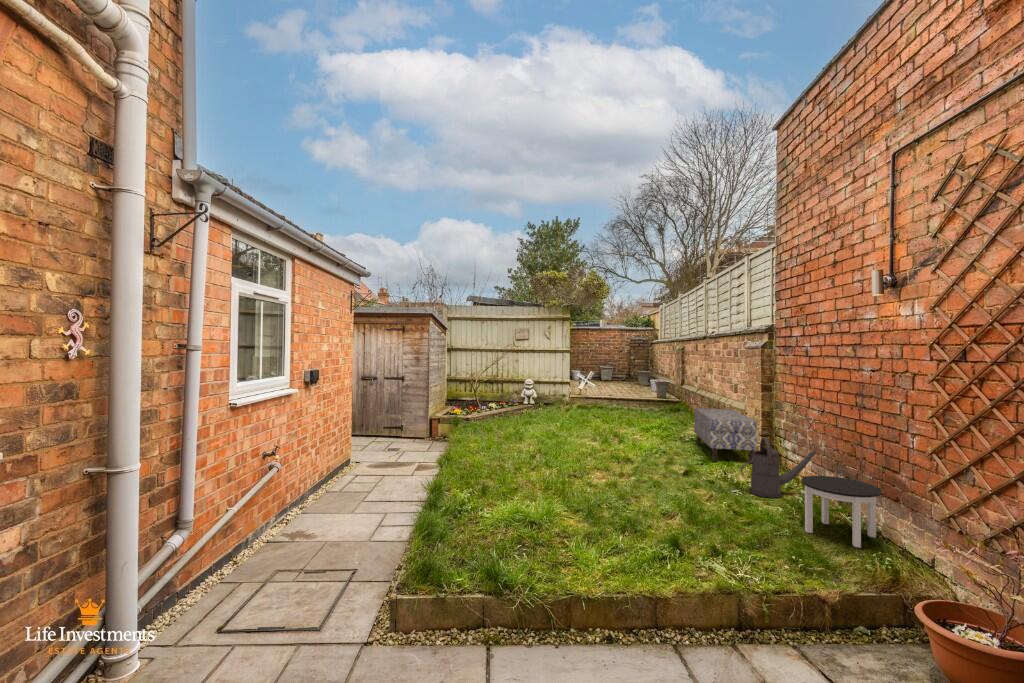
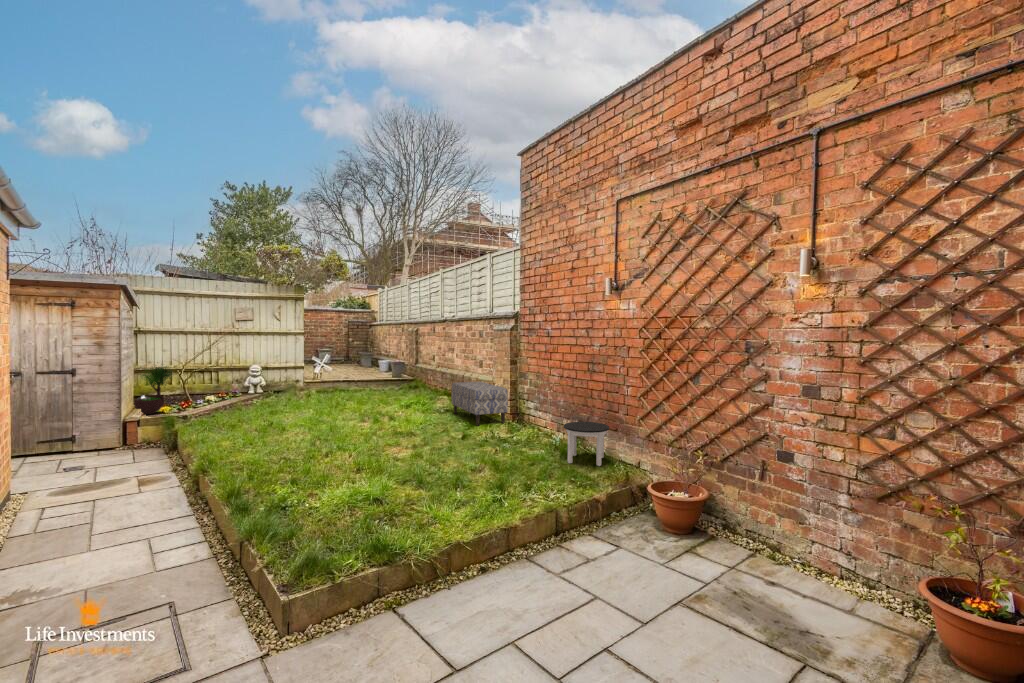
potted tree: none [444,373,468,413] -> present [134,366,172,414]
watering can: present [741,438,816,498] -> none [512,401,558,445]

